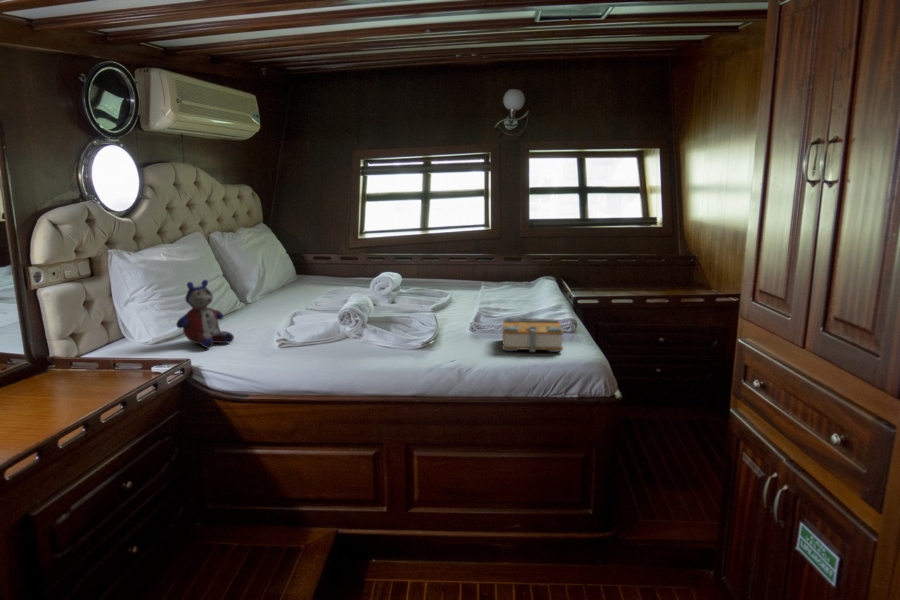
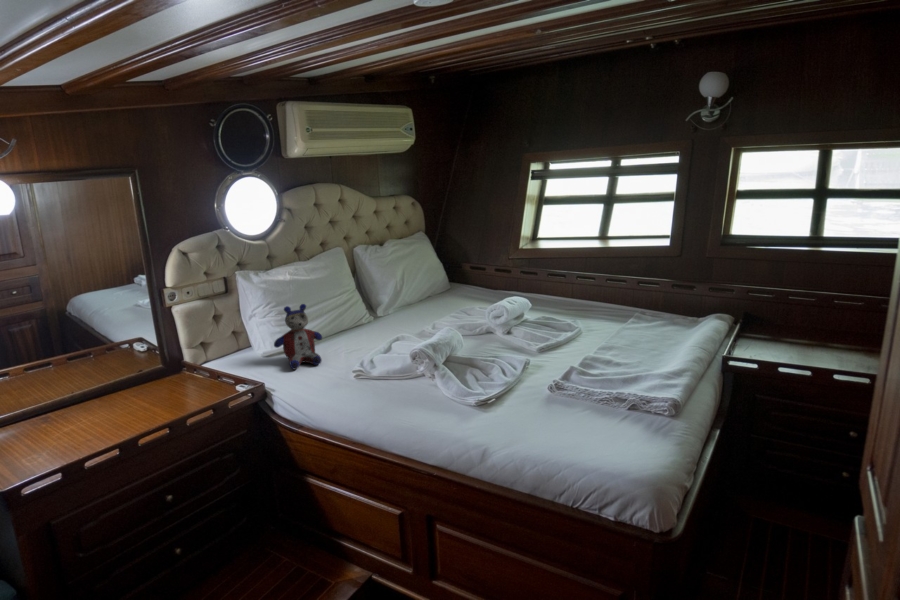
book: present [502,317,563,352] -> none [545,389,639,452]

